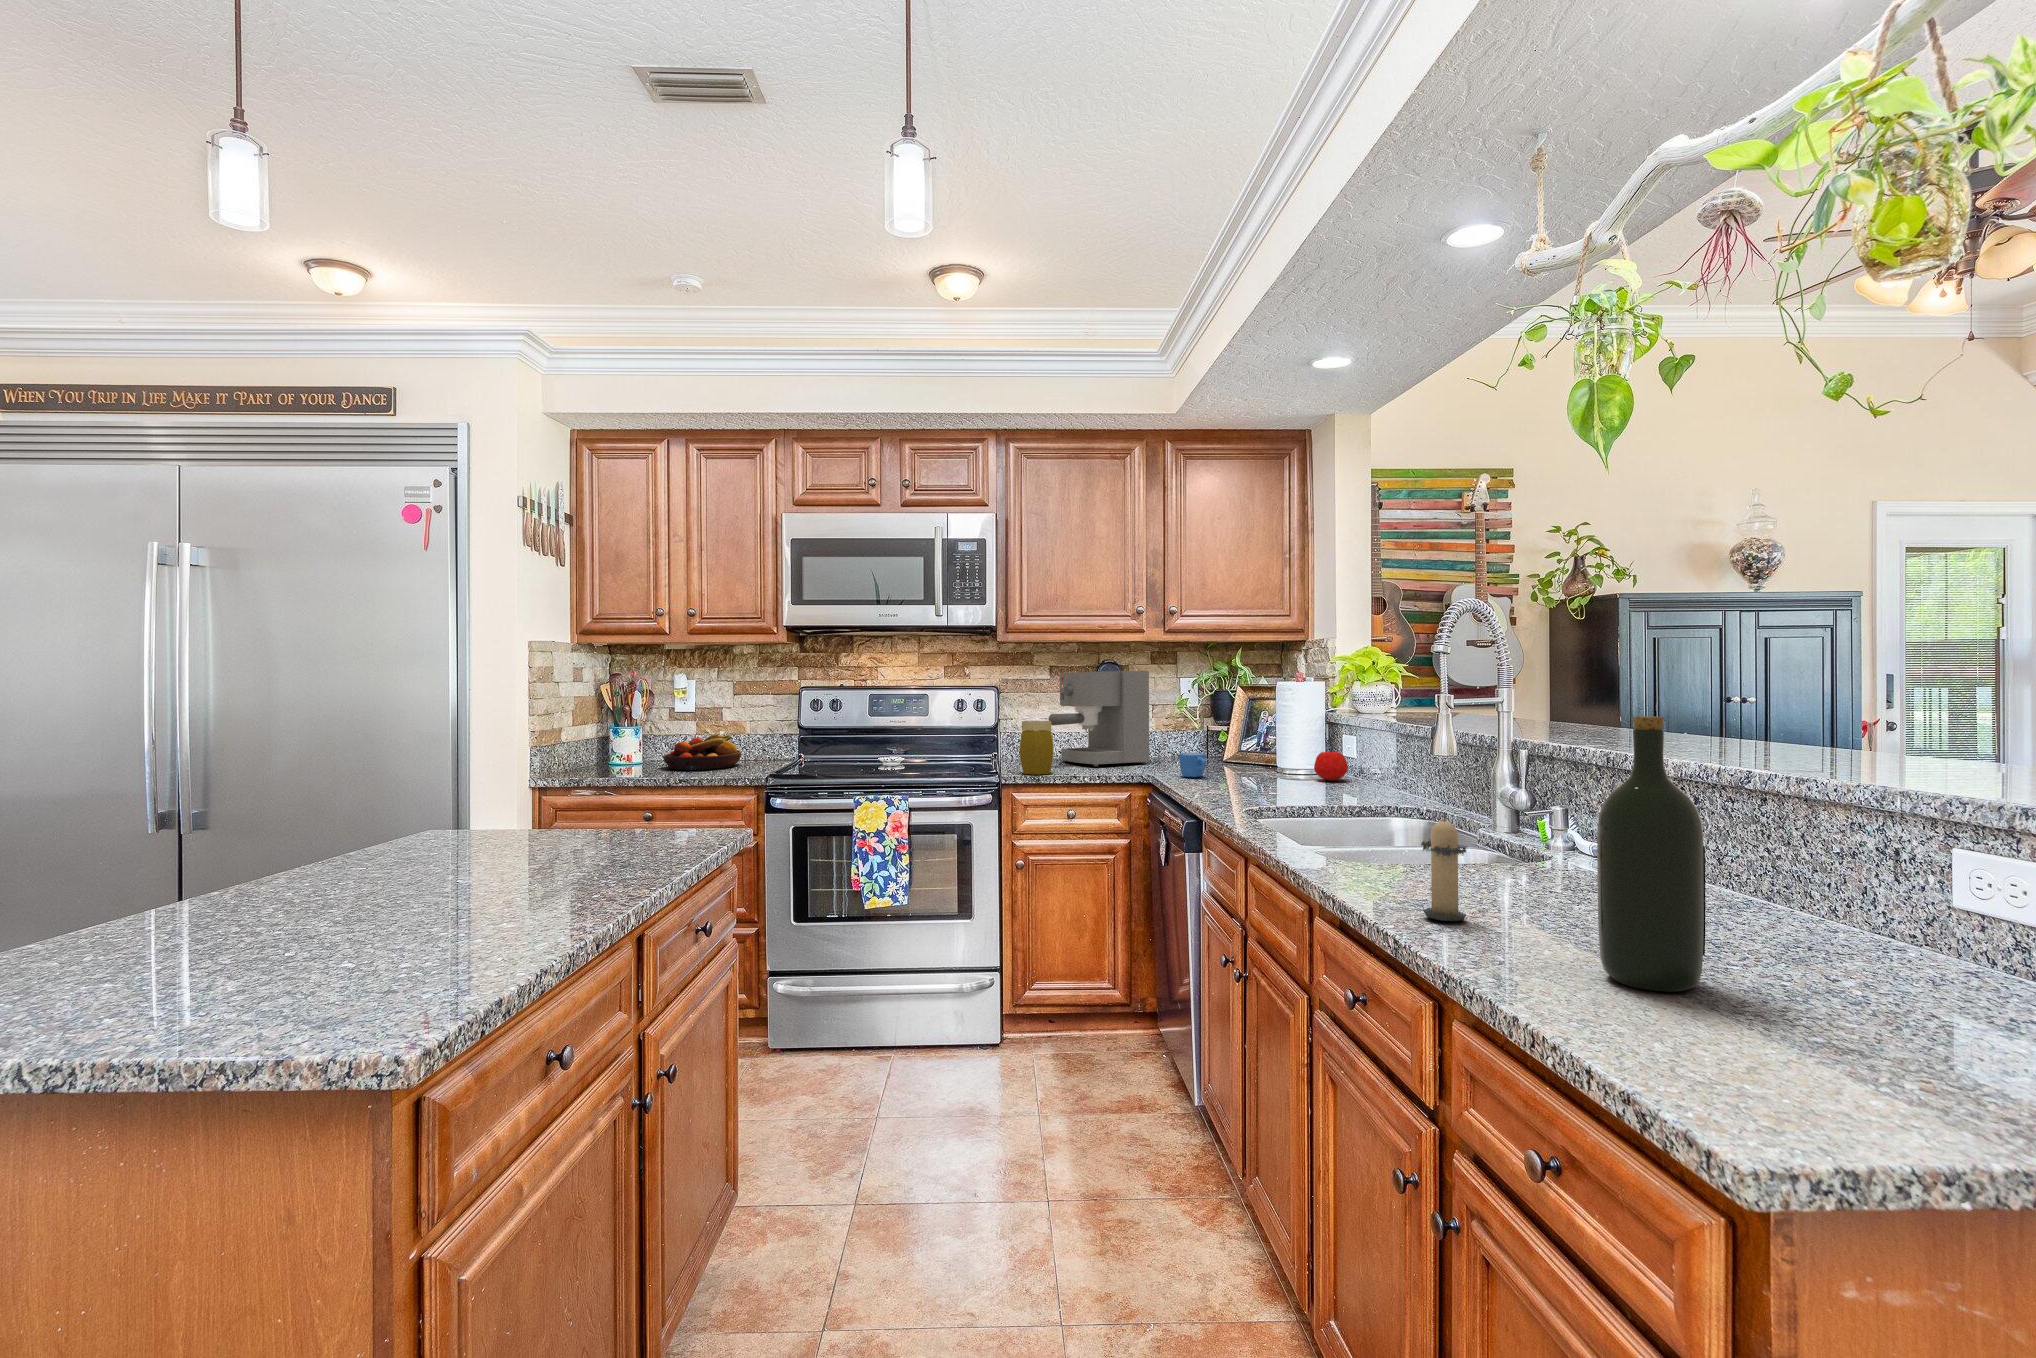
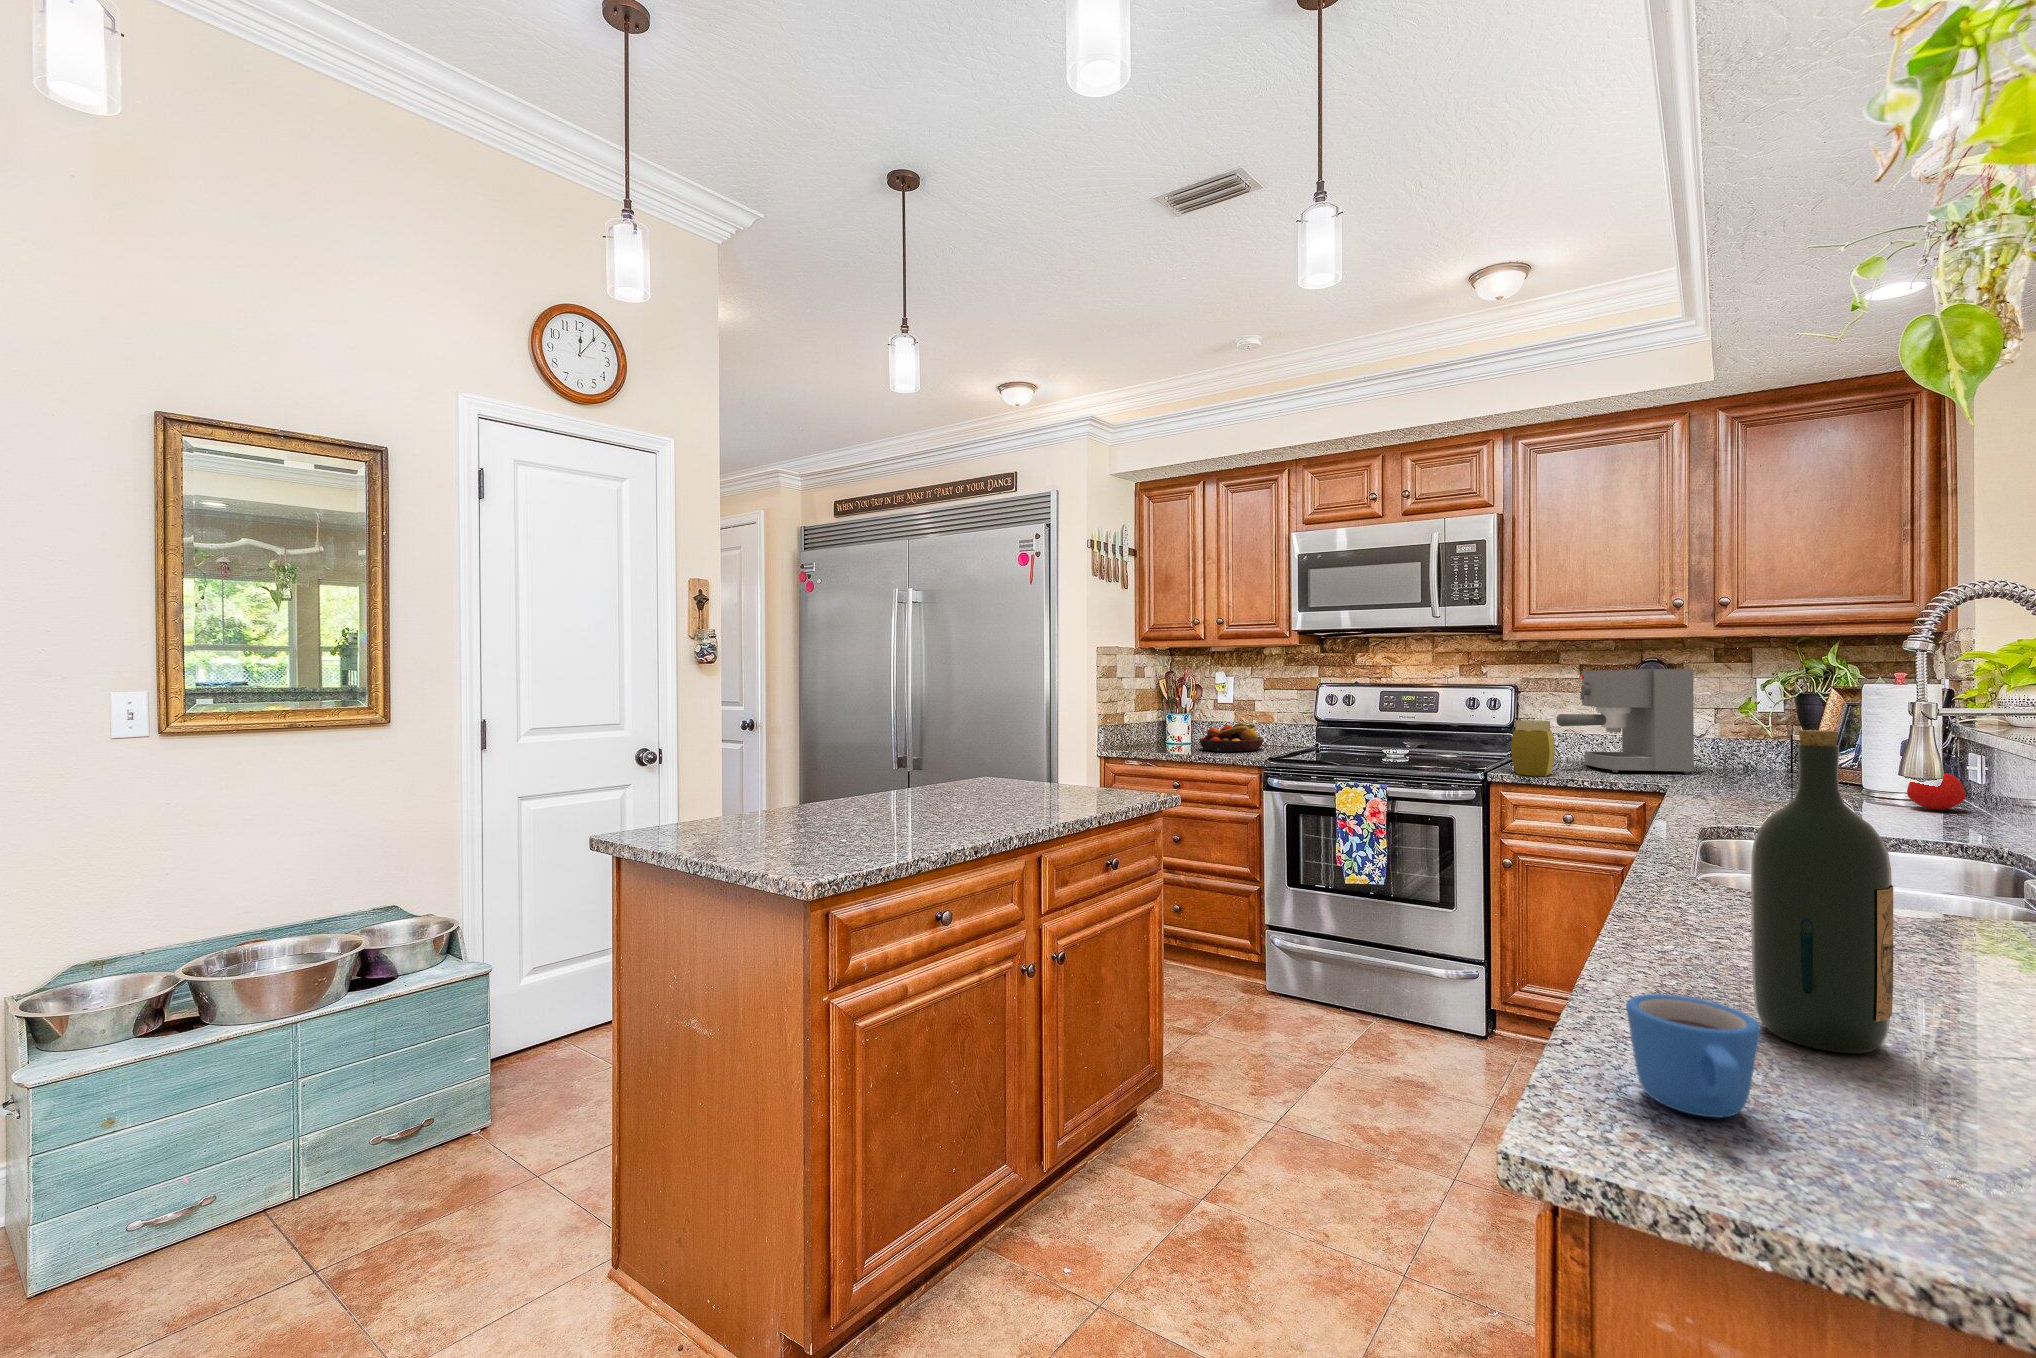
mug: present [1179,753,1206,777] -> present [1626,994,1761,1118]
candle: present [1421,813,1467,921] -> none [1664,831,1735,953]

